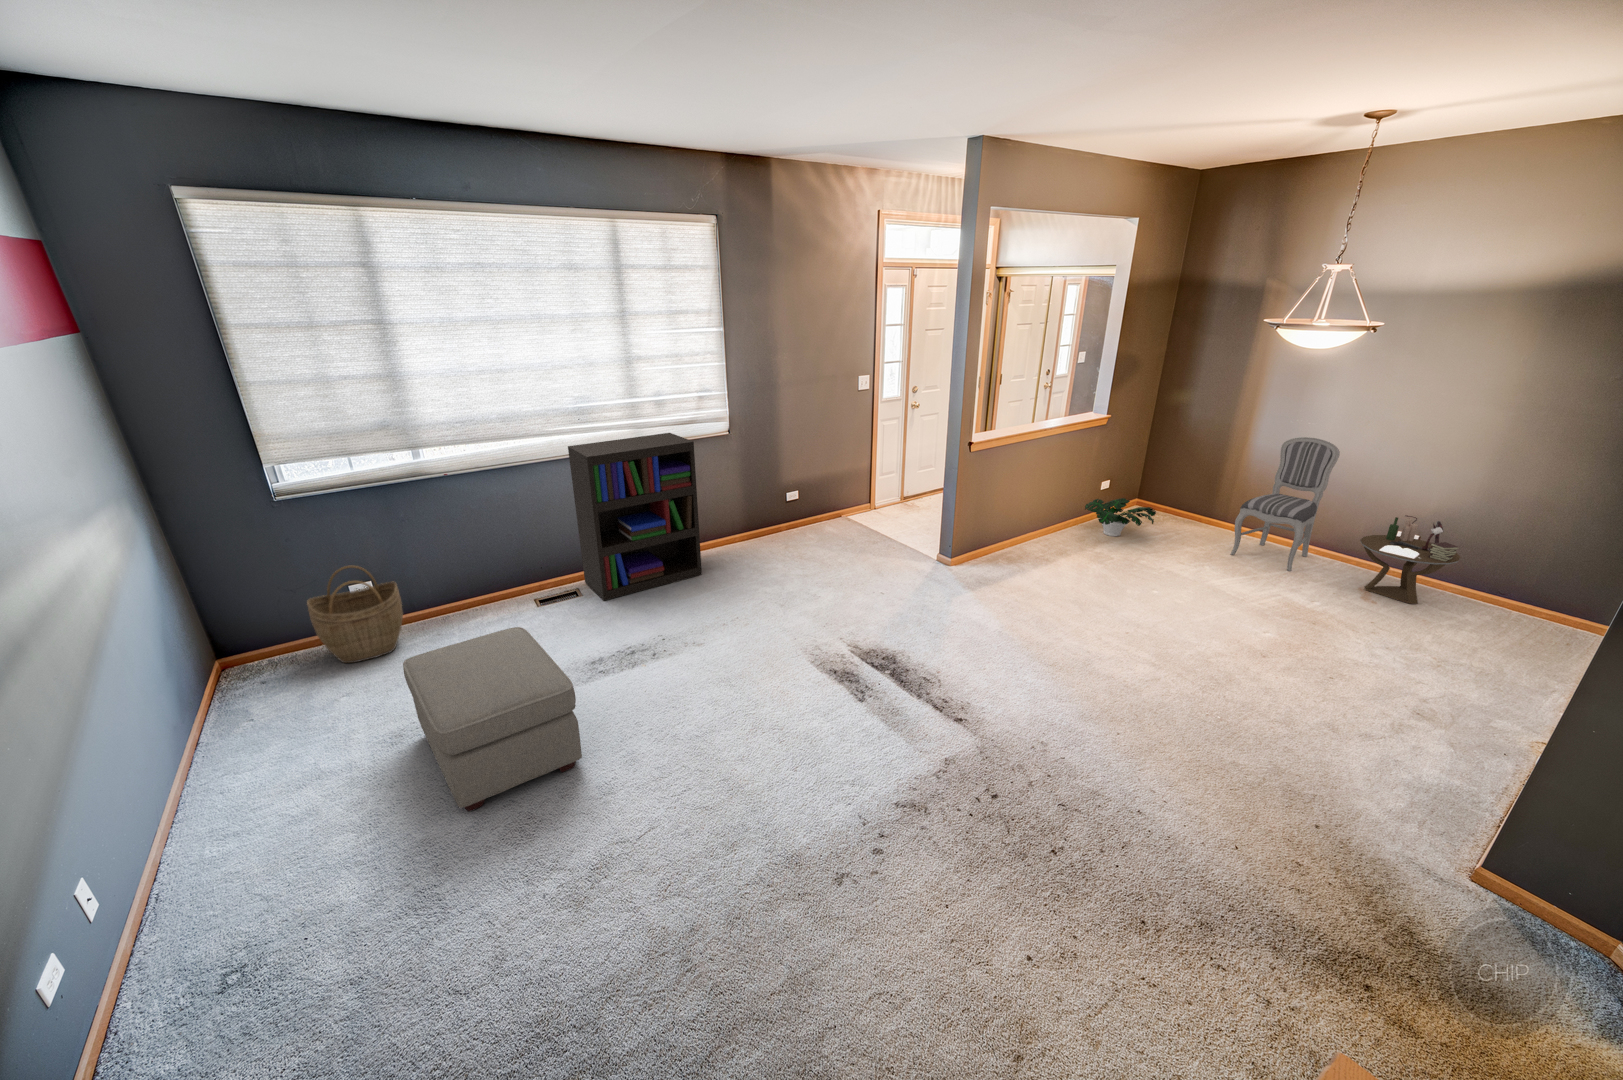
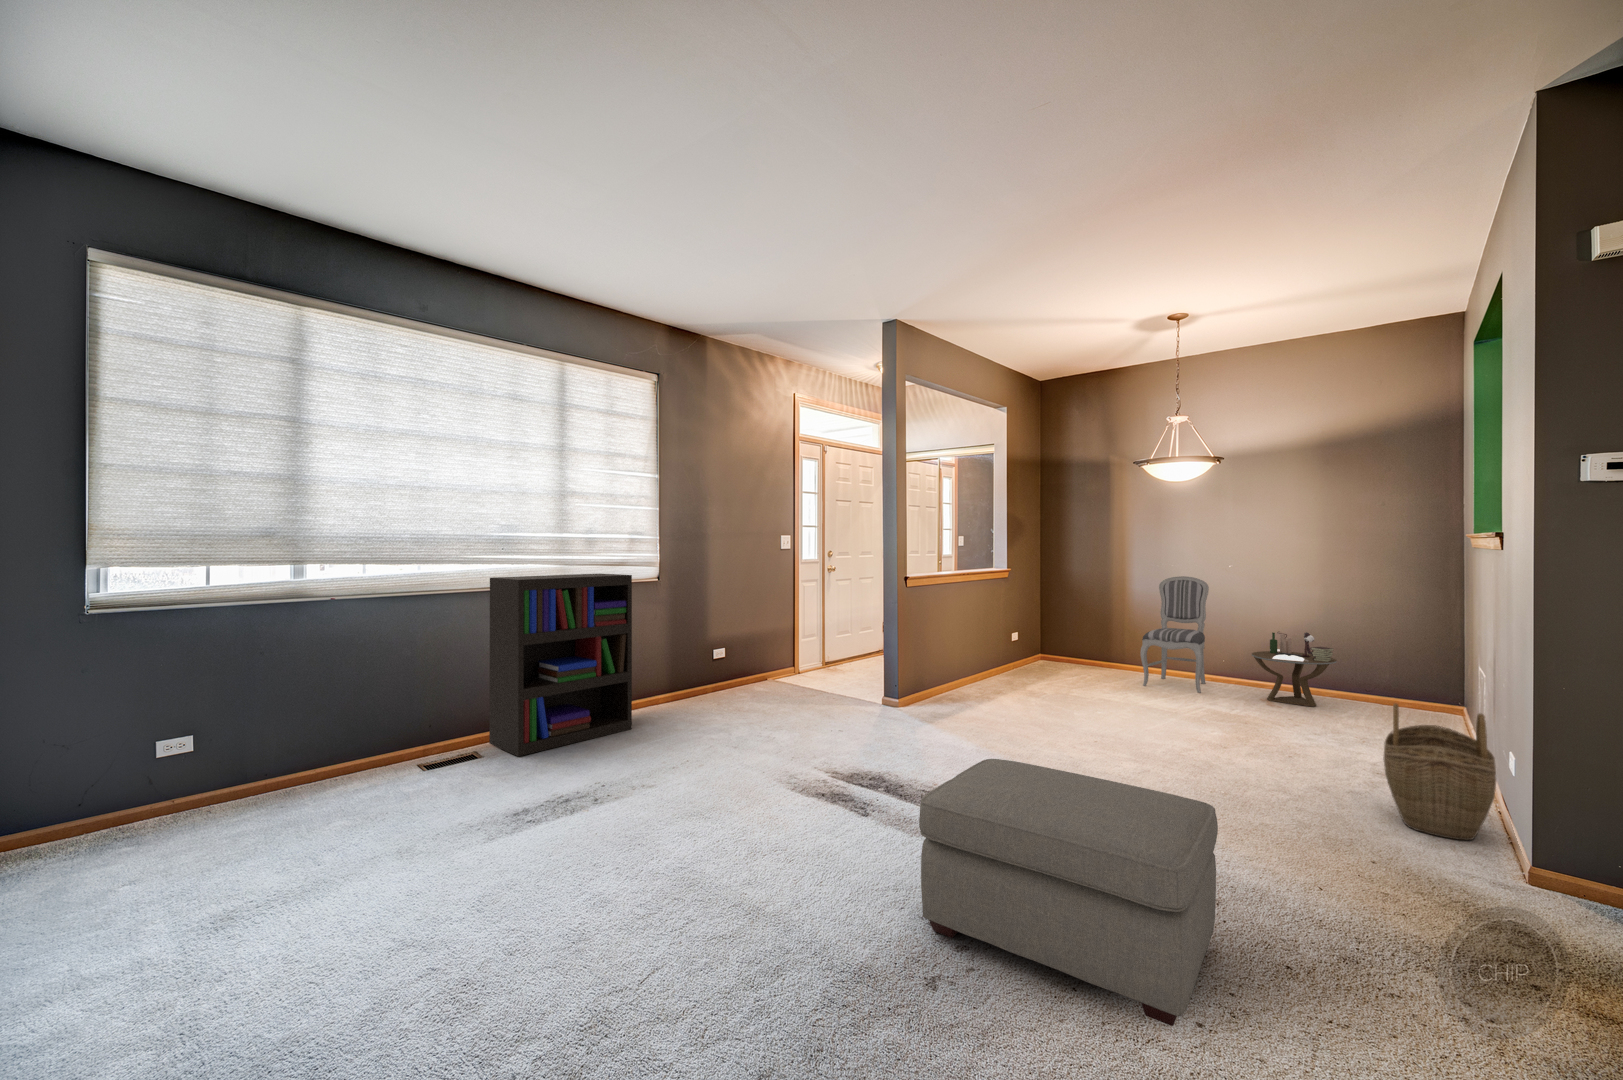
potted plant: present [1085,498,1156,536] -> none [1002,645,1070,680]
woven basket: present [307,566,403,663] -> present [1383,704,1496,840]
ottoman: present [403,627,582,811] -> present [919,759,1218,1026]

